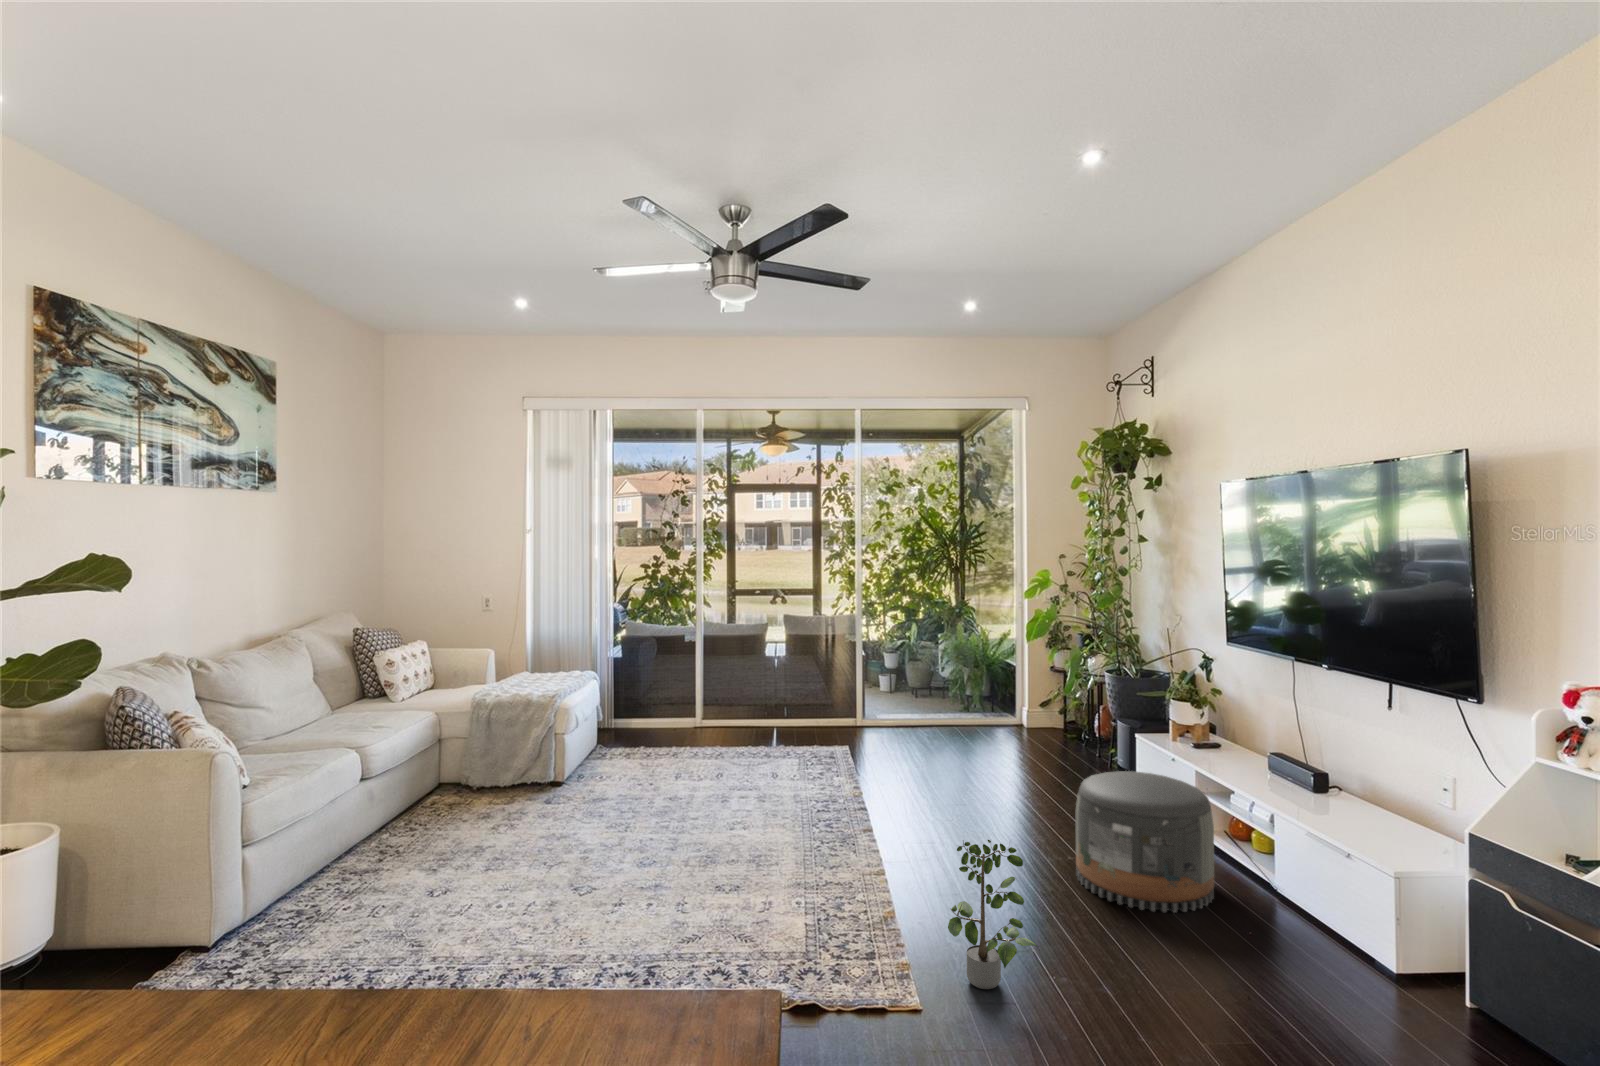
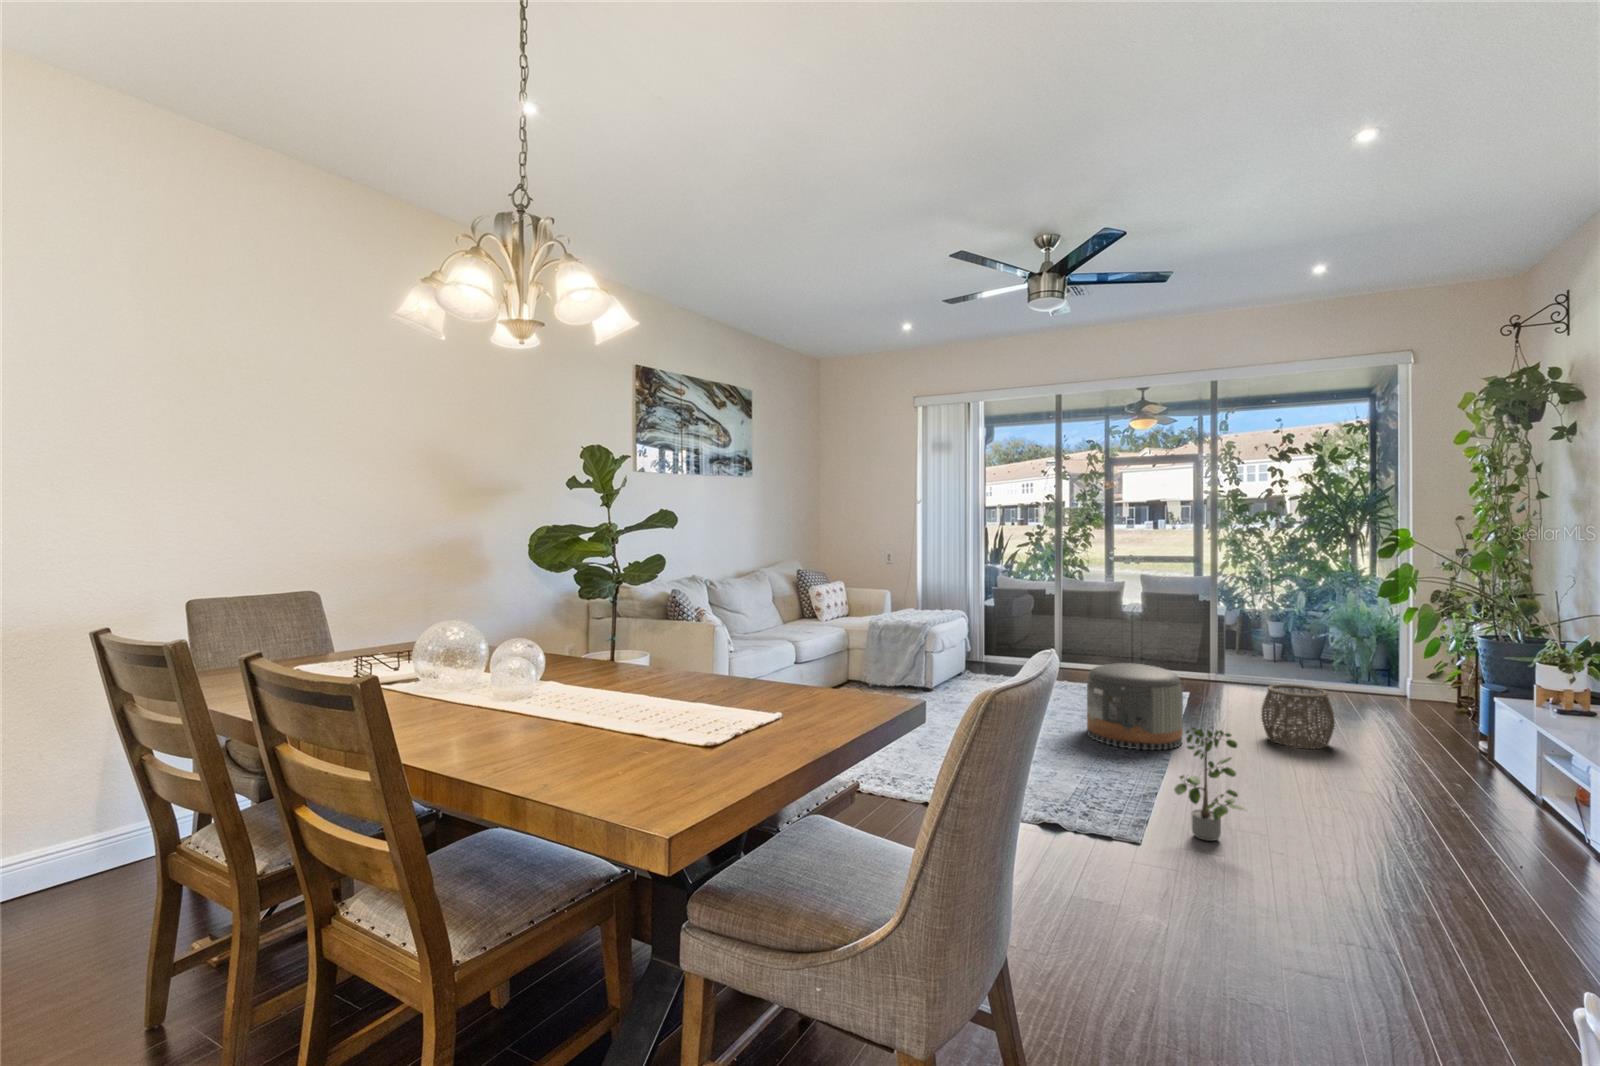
woven basket: none [945,737,1013,809] -> present [1261,684,1335,749]
pouf: present [1076,771,1214,912] -> present [1087,663,1183,750]

